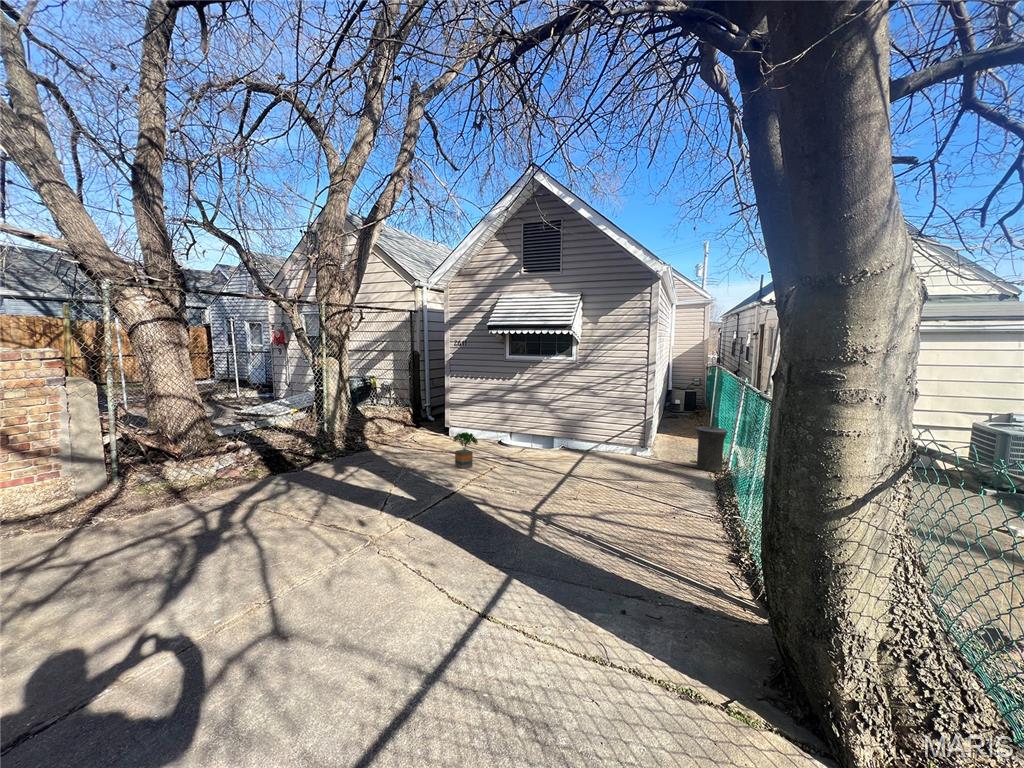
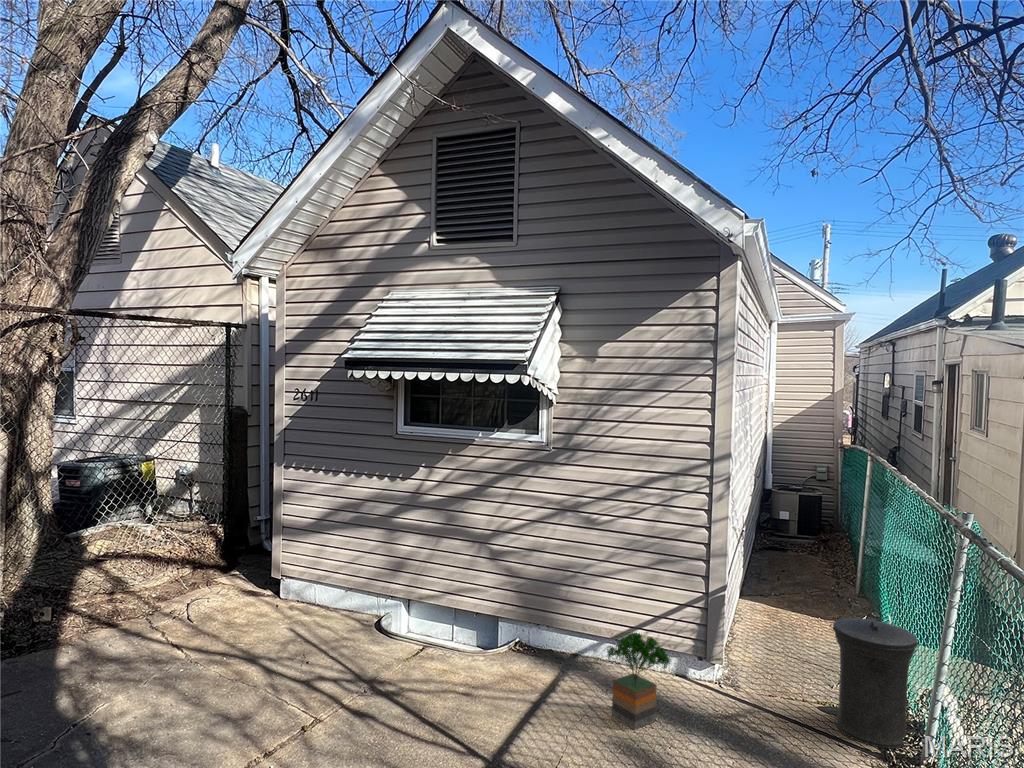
potted tree: present [453,432,478,469] -> present [607,633,671,730]

